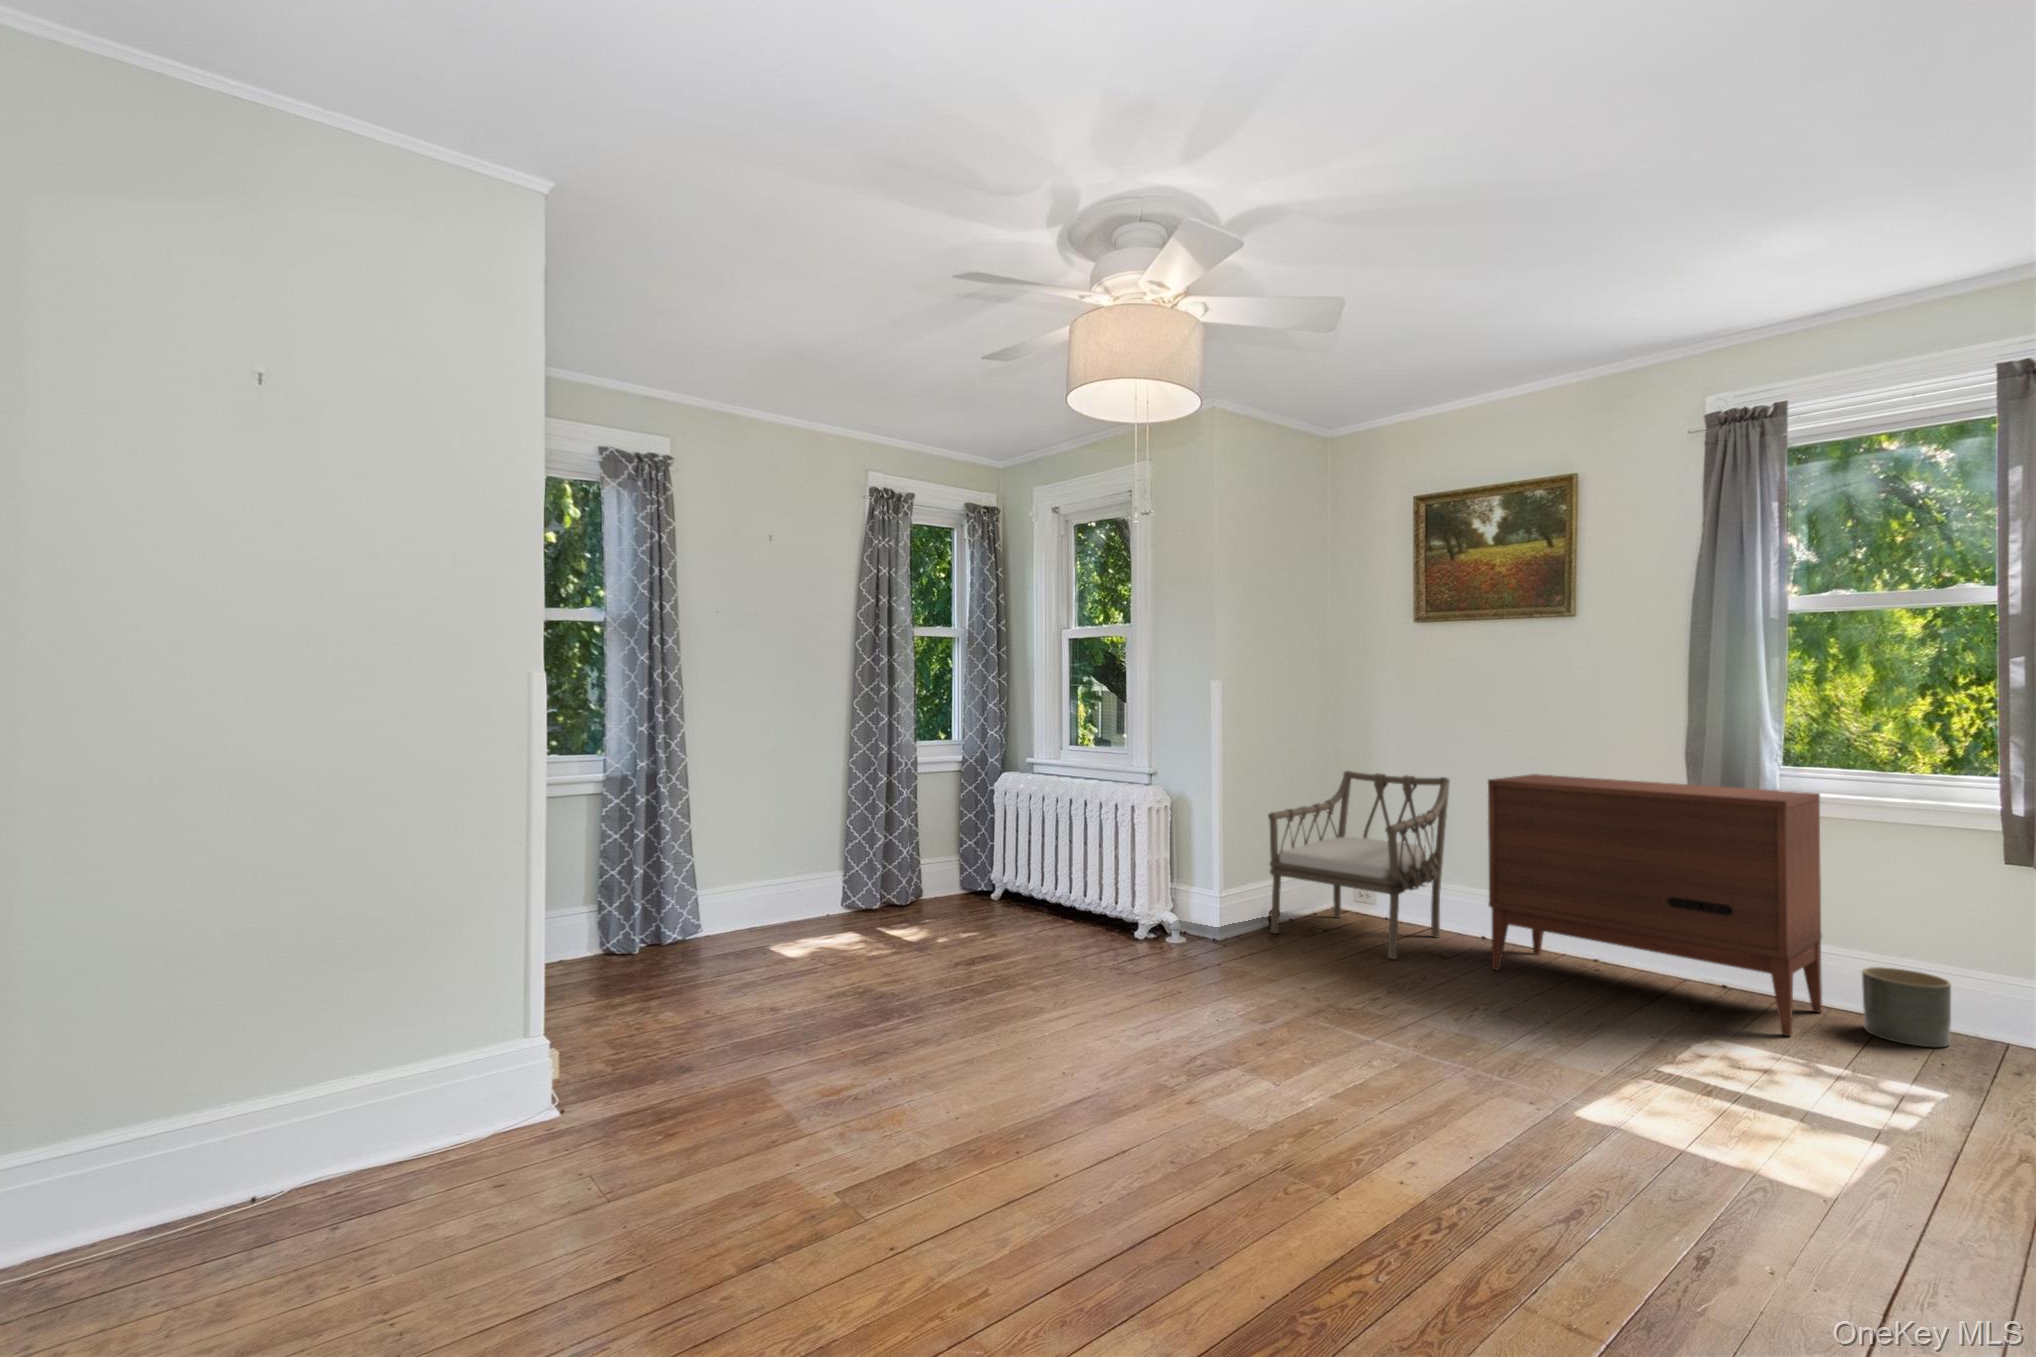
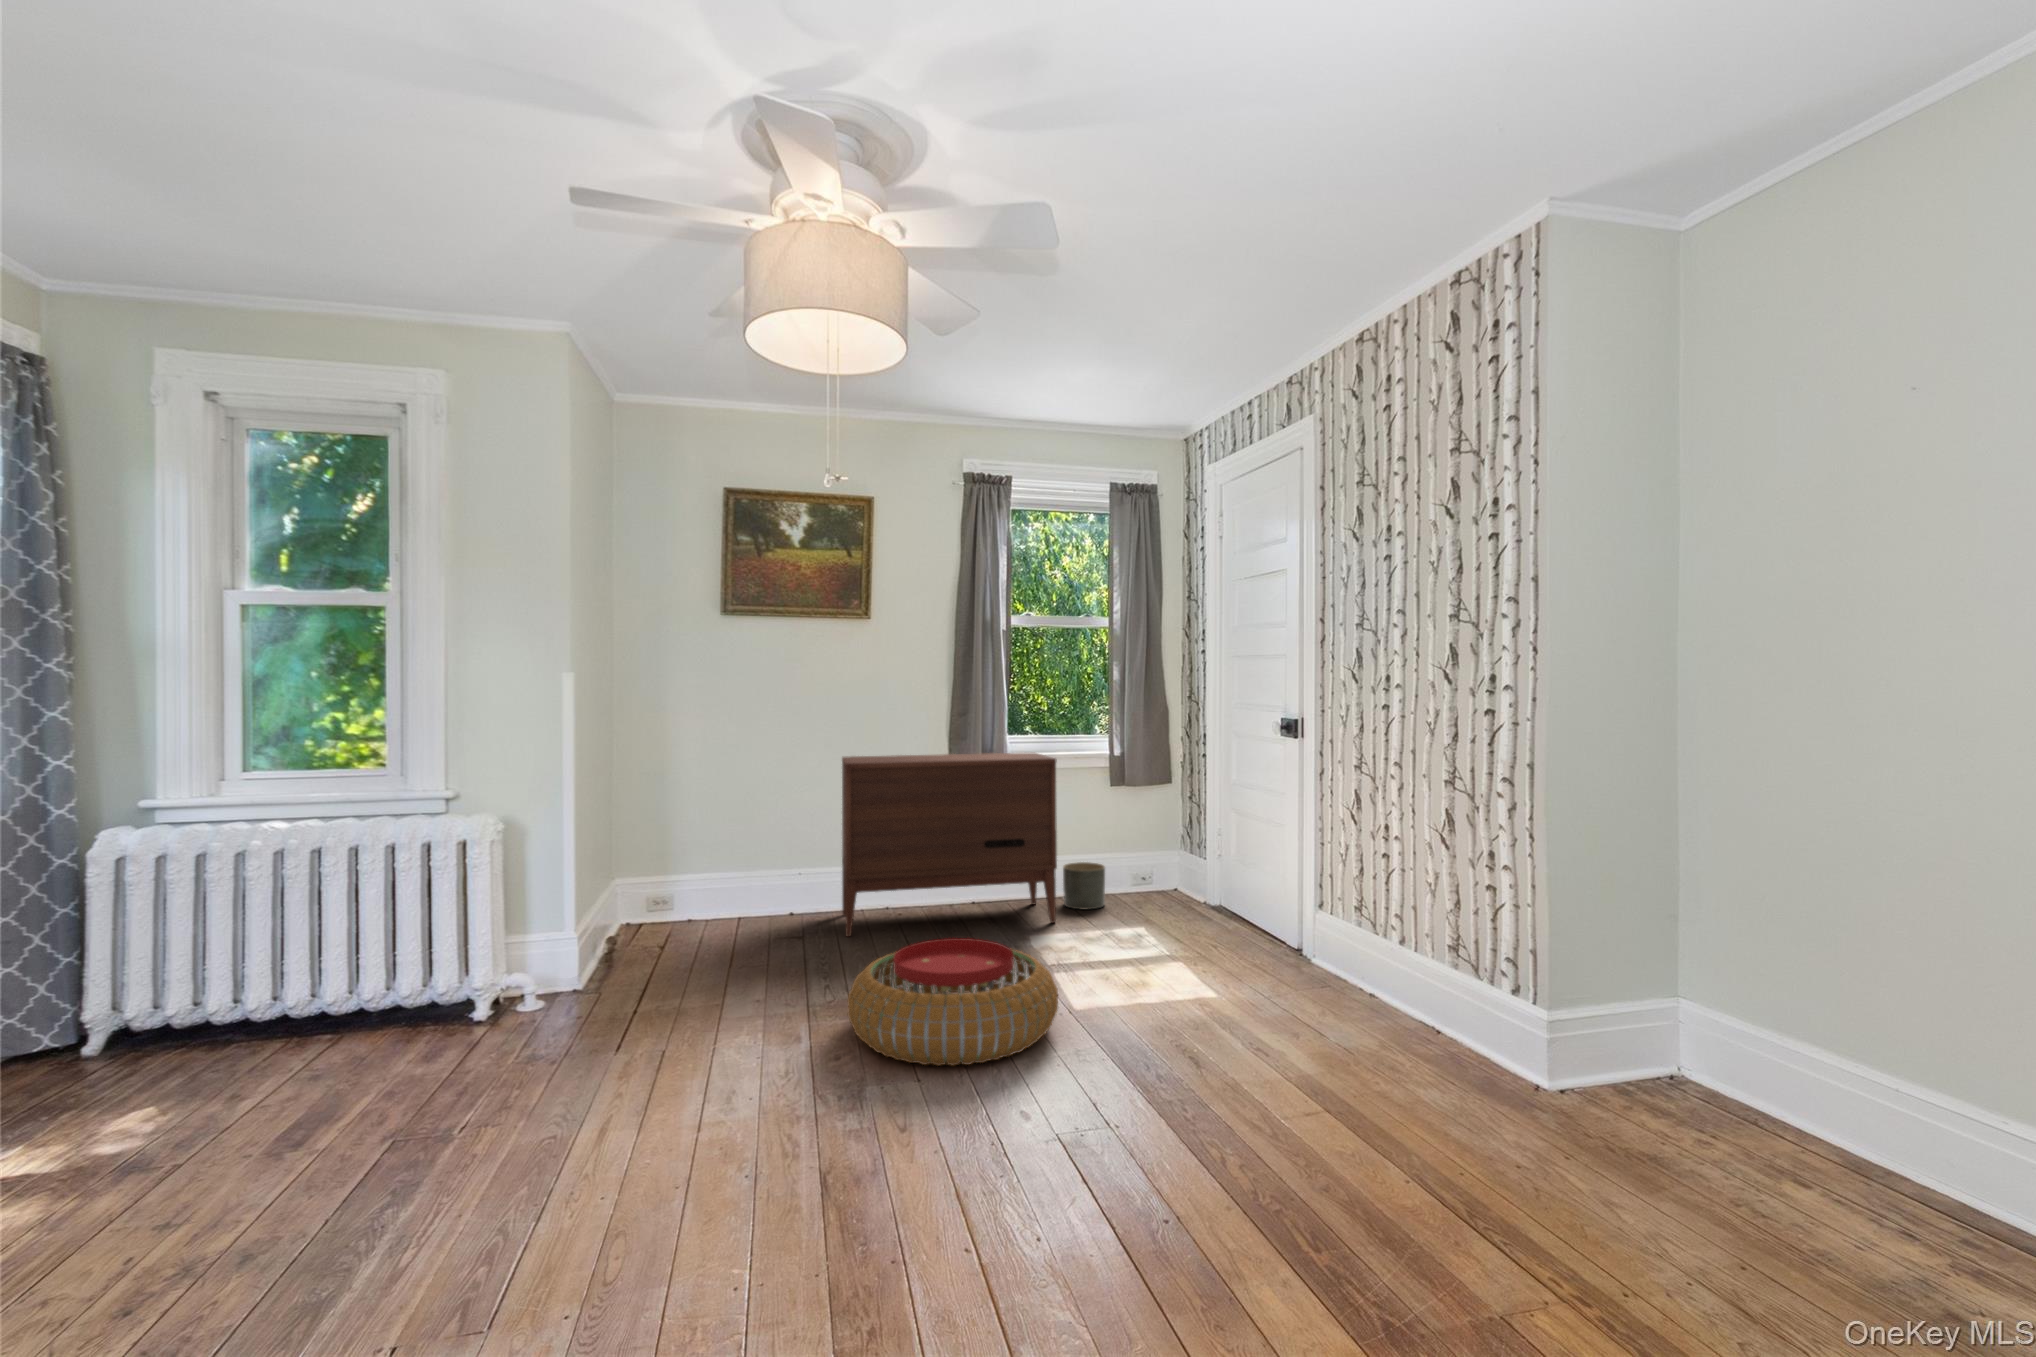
armchair: present [1268,771,1450,959] -> none [613,767,773,966]
pouf: none [1285,965,1527,1102] -> present [848,938,1058,1066]

